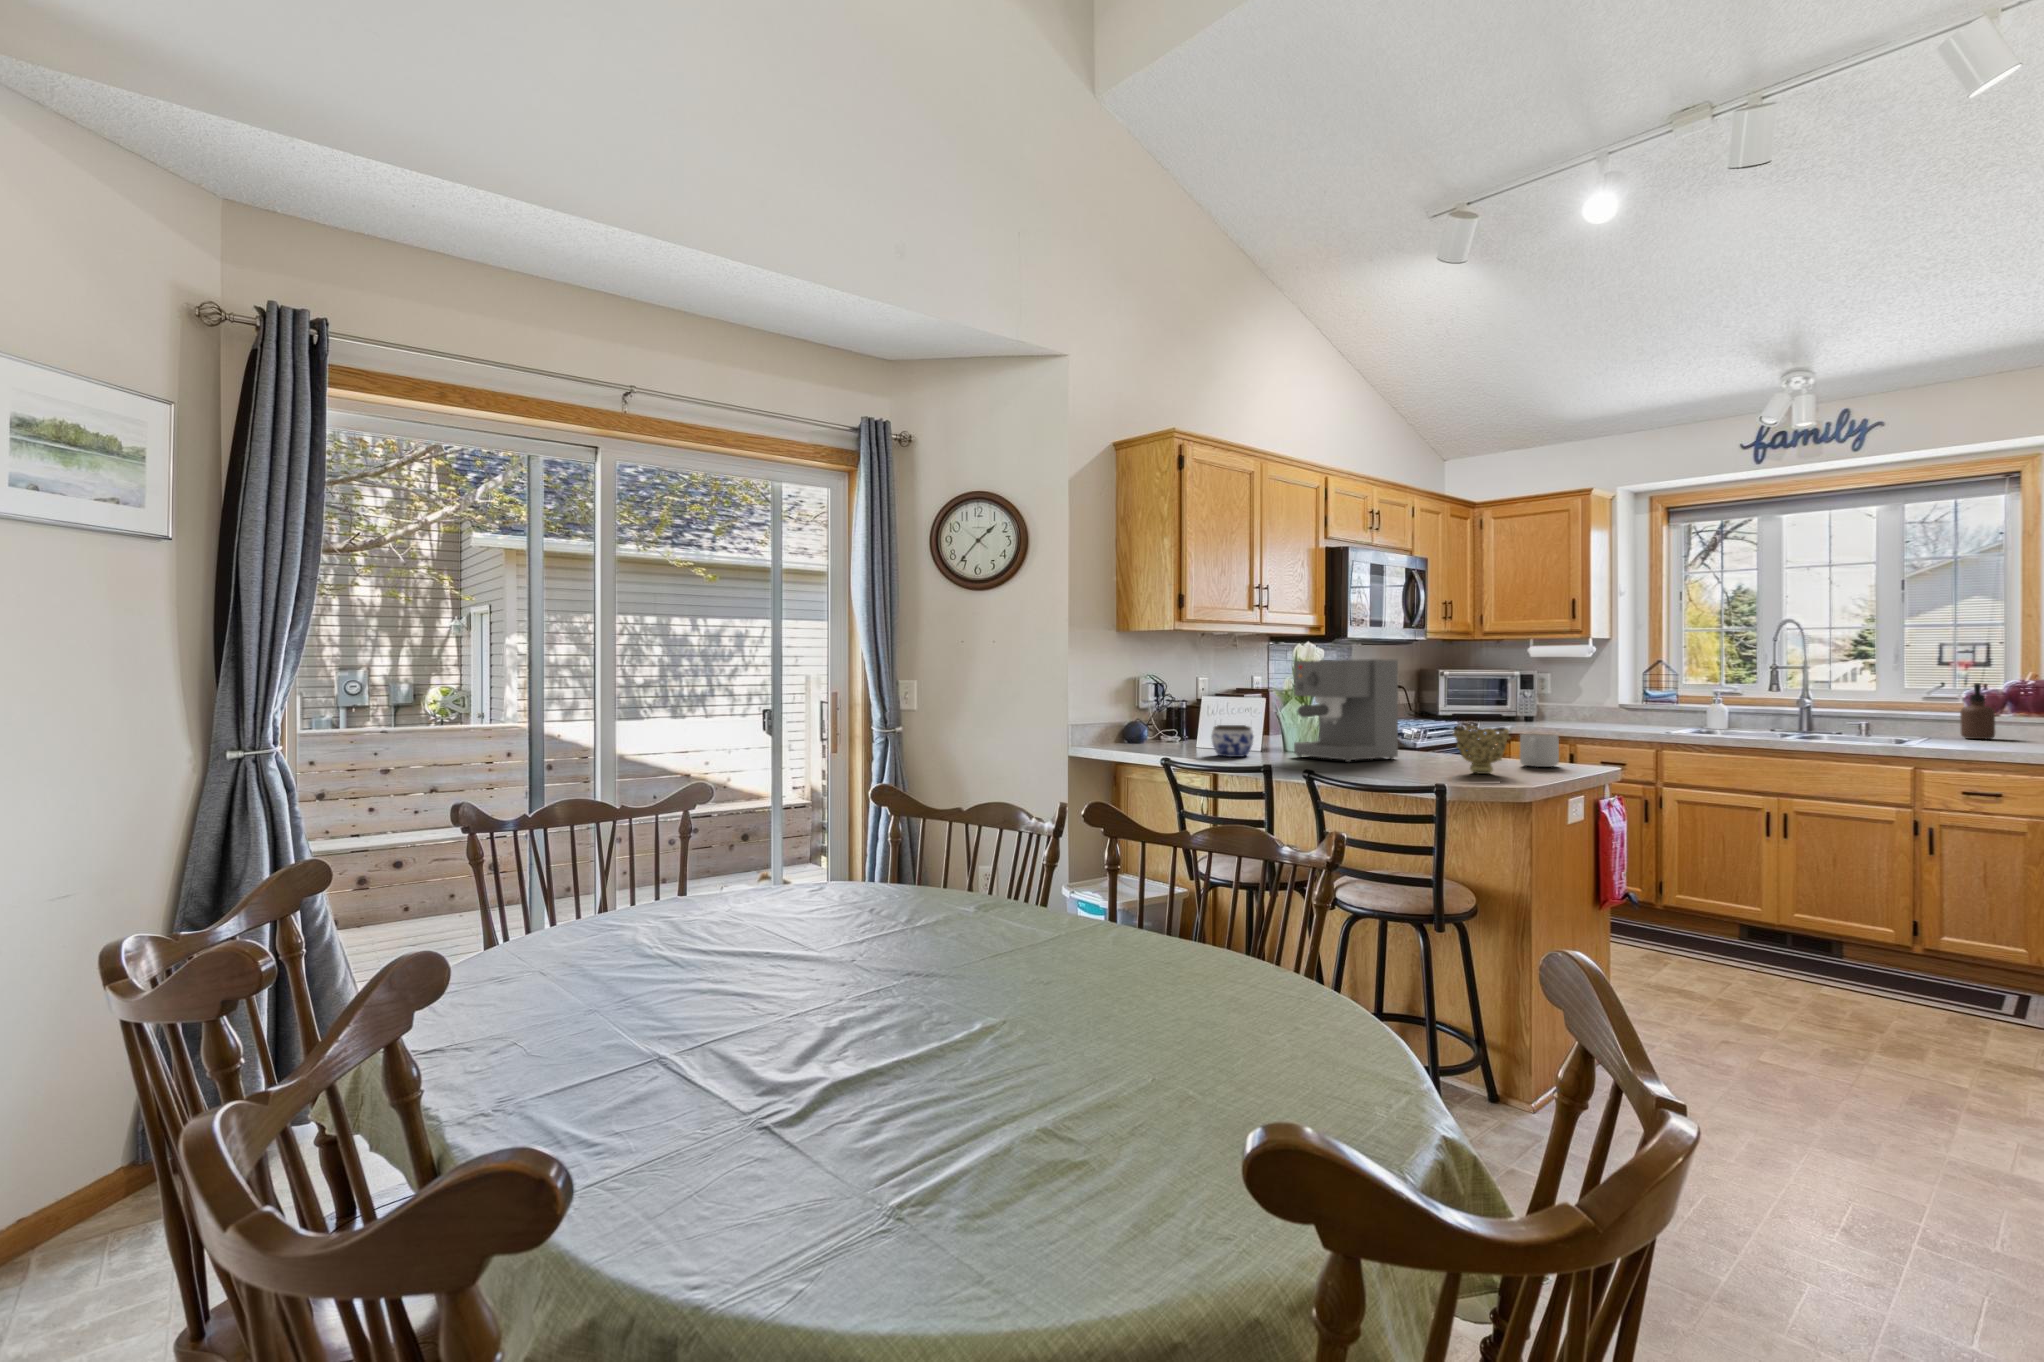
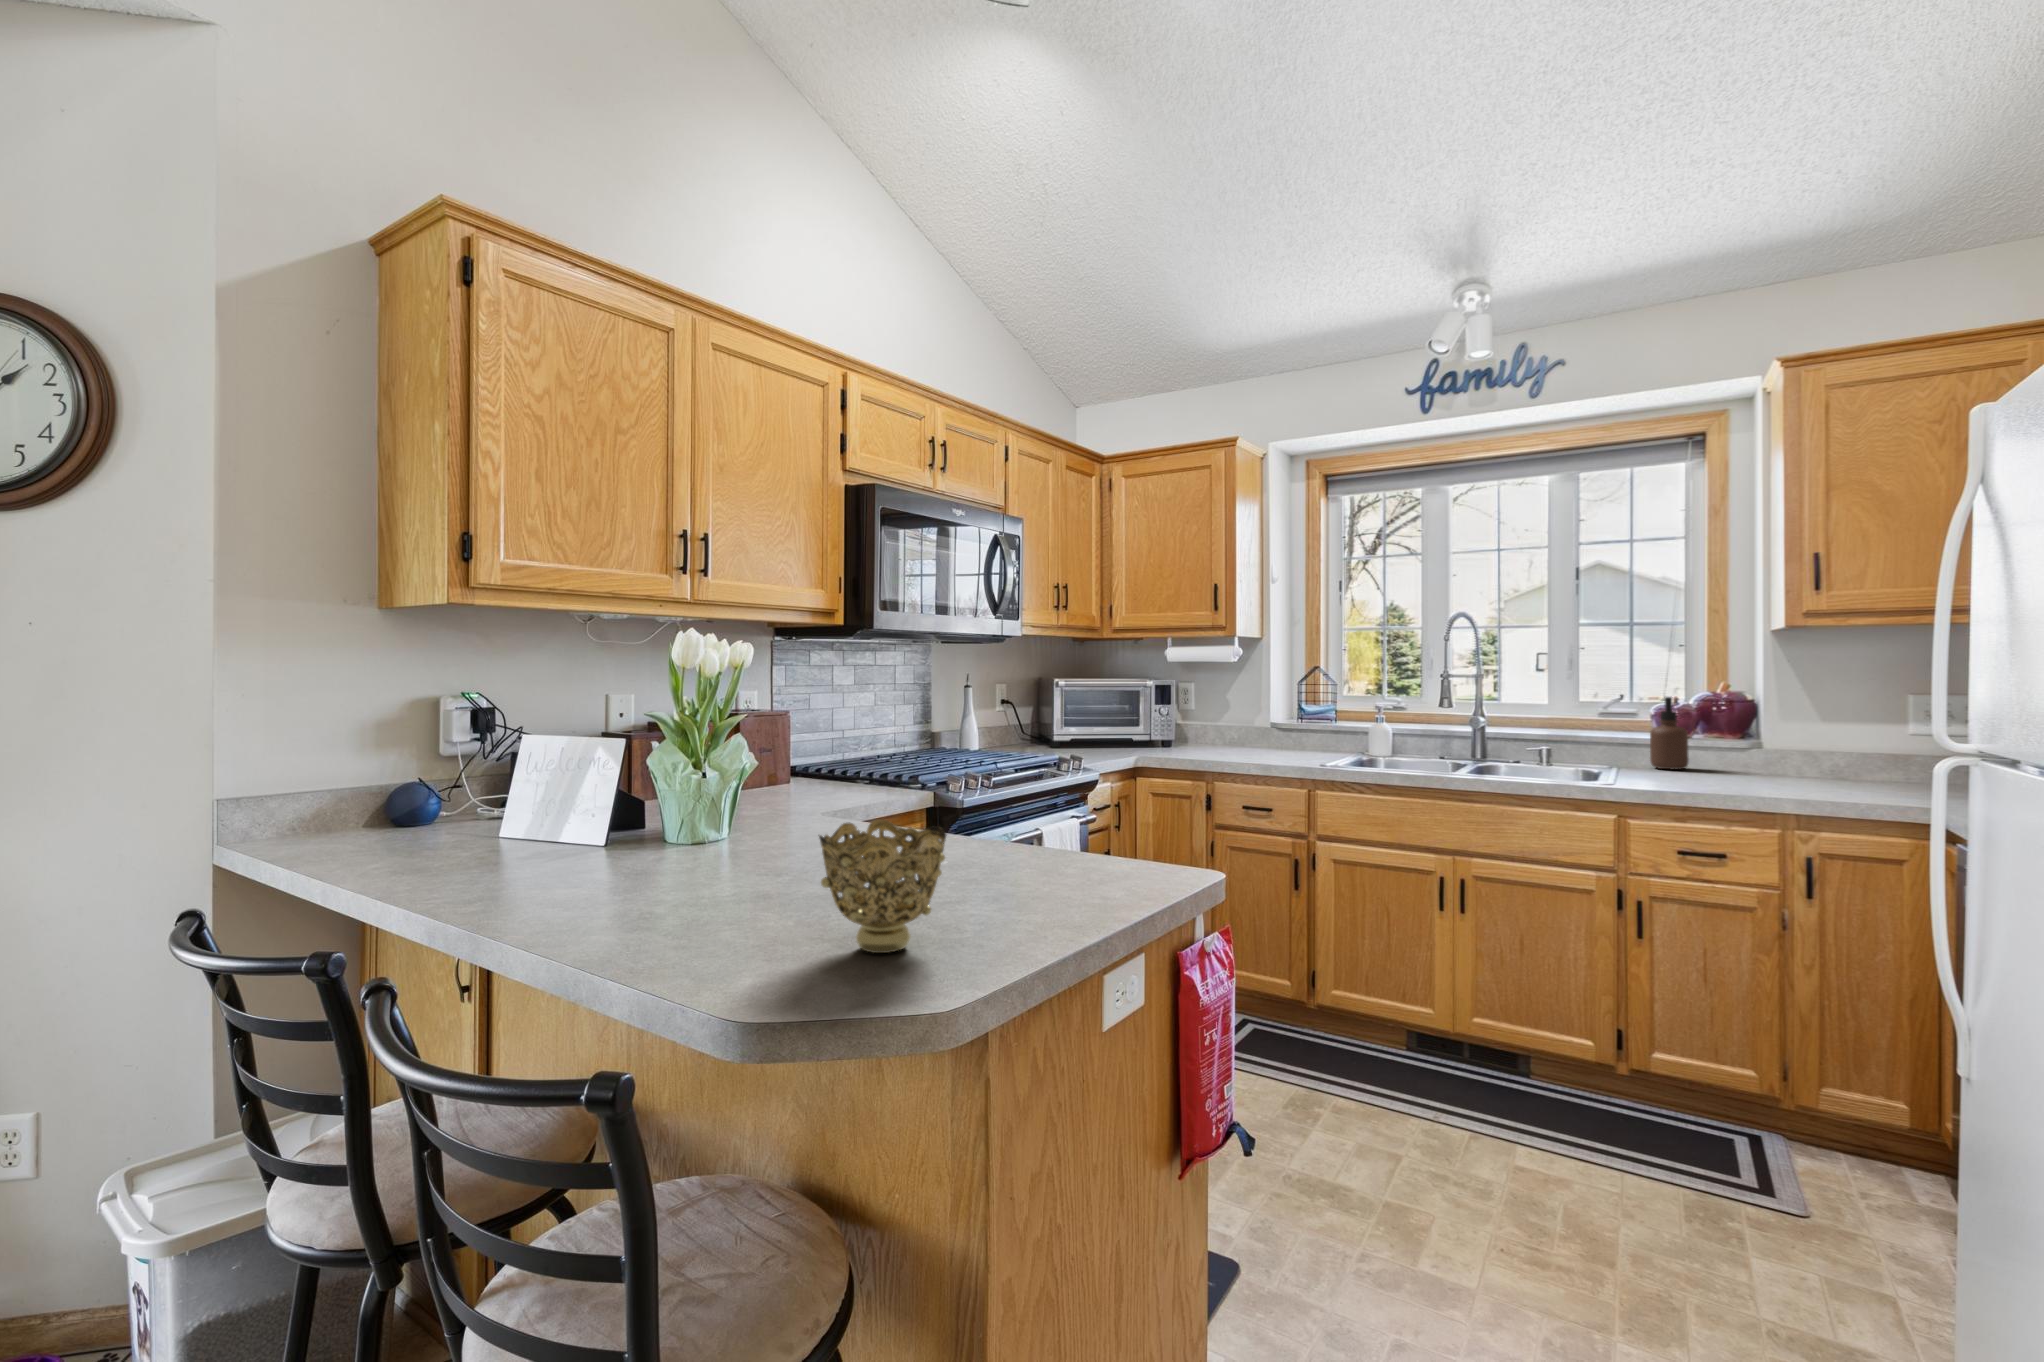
coffee maker: present [1294,659,1398,762] -> none [540,661,806,896]
jar: present [1211,725,1254,757] -> none [424,803,527,878]
mug: present [1520,733,1559,767] -> none [1014,822,1093,904]

